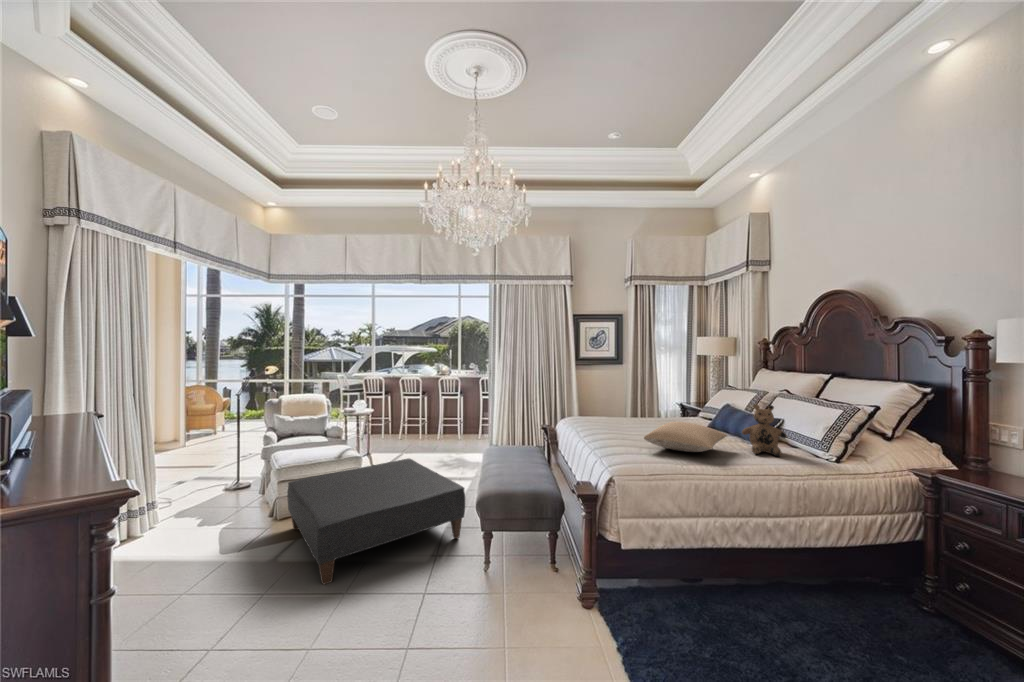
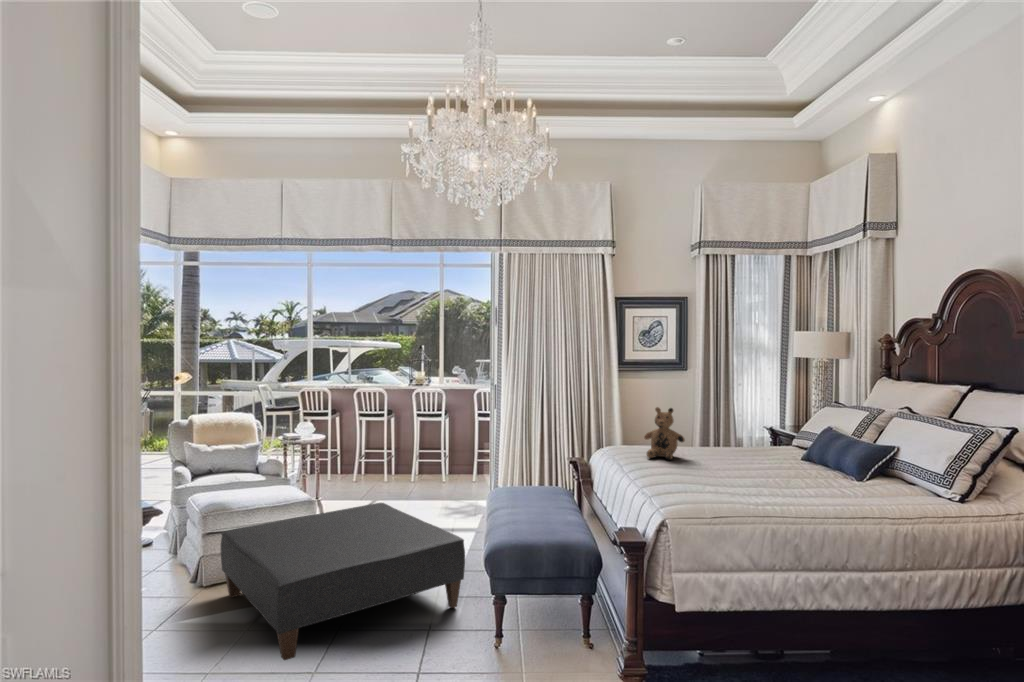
teddy bear: present [742,404,787,456] -> present [644,407,685,460]
pillow: present [644,422,727,452] -> none [708,450,820,489]

